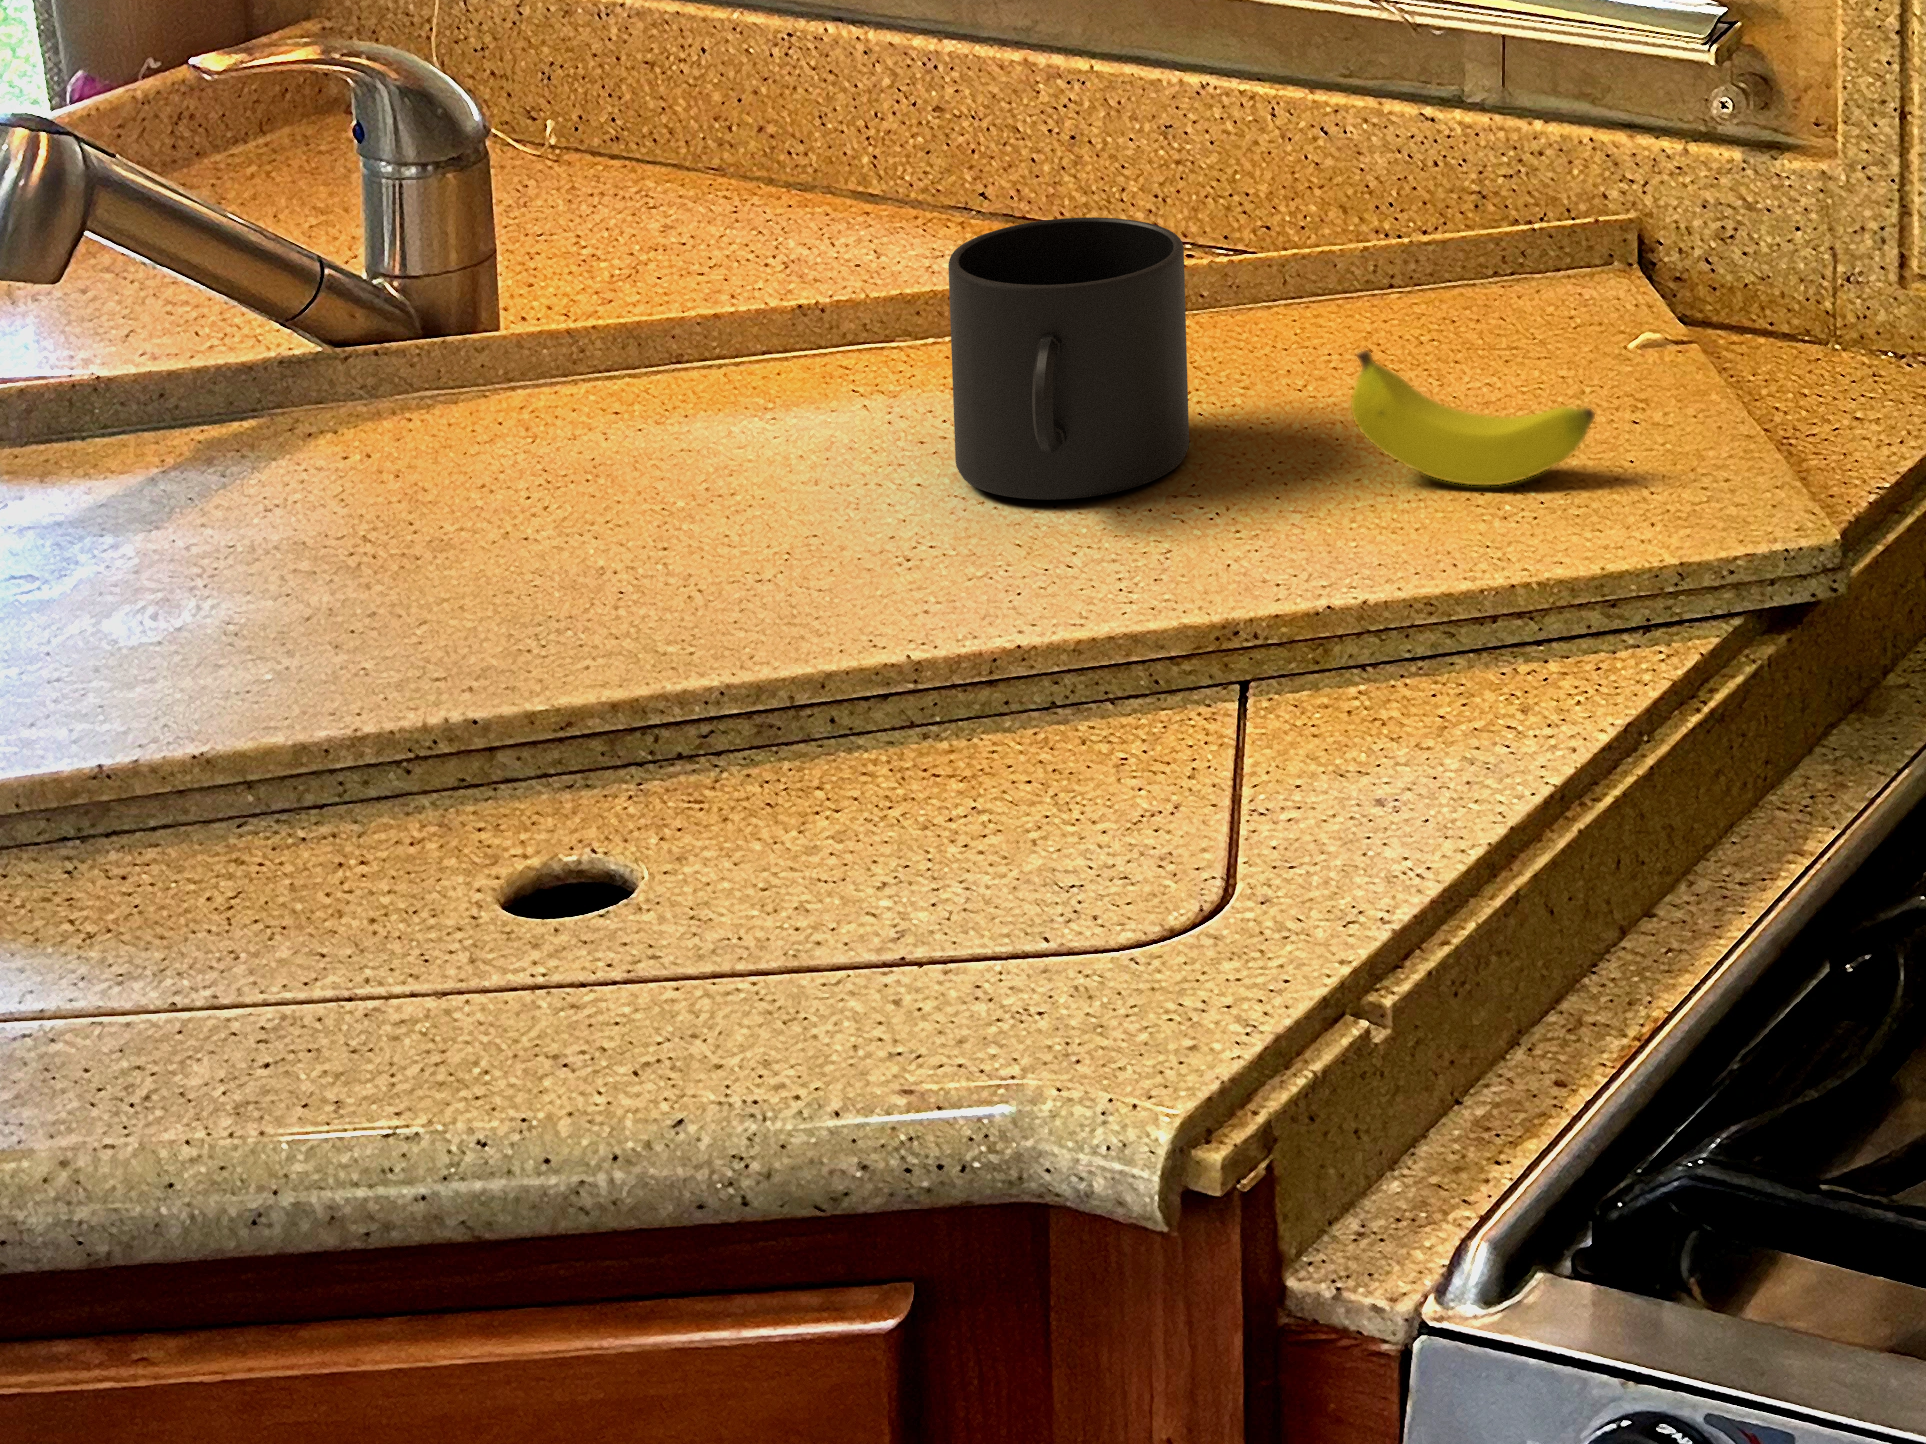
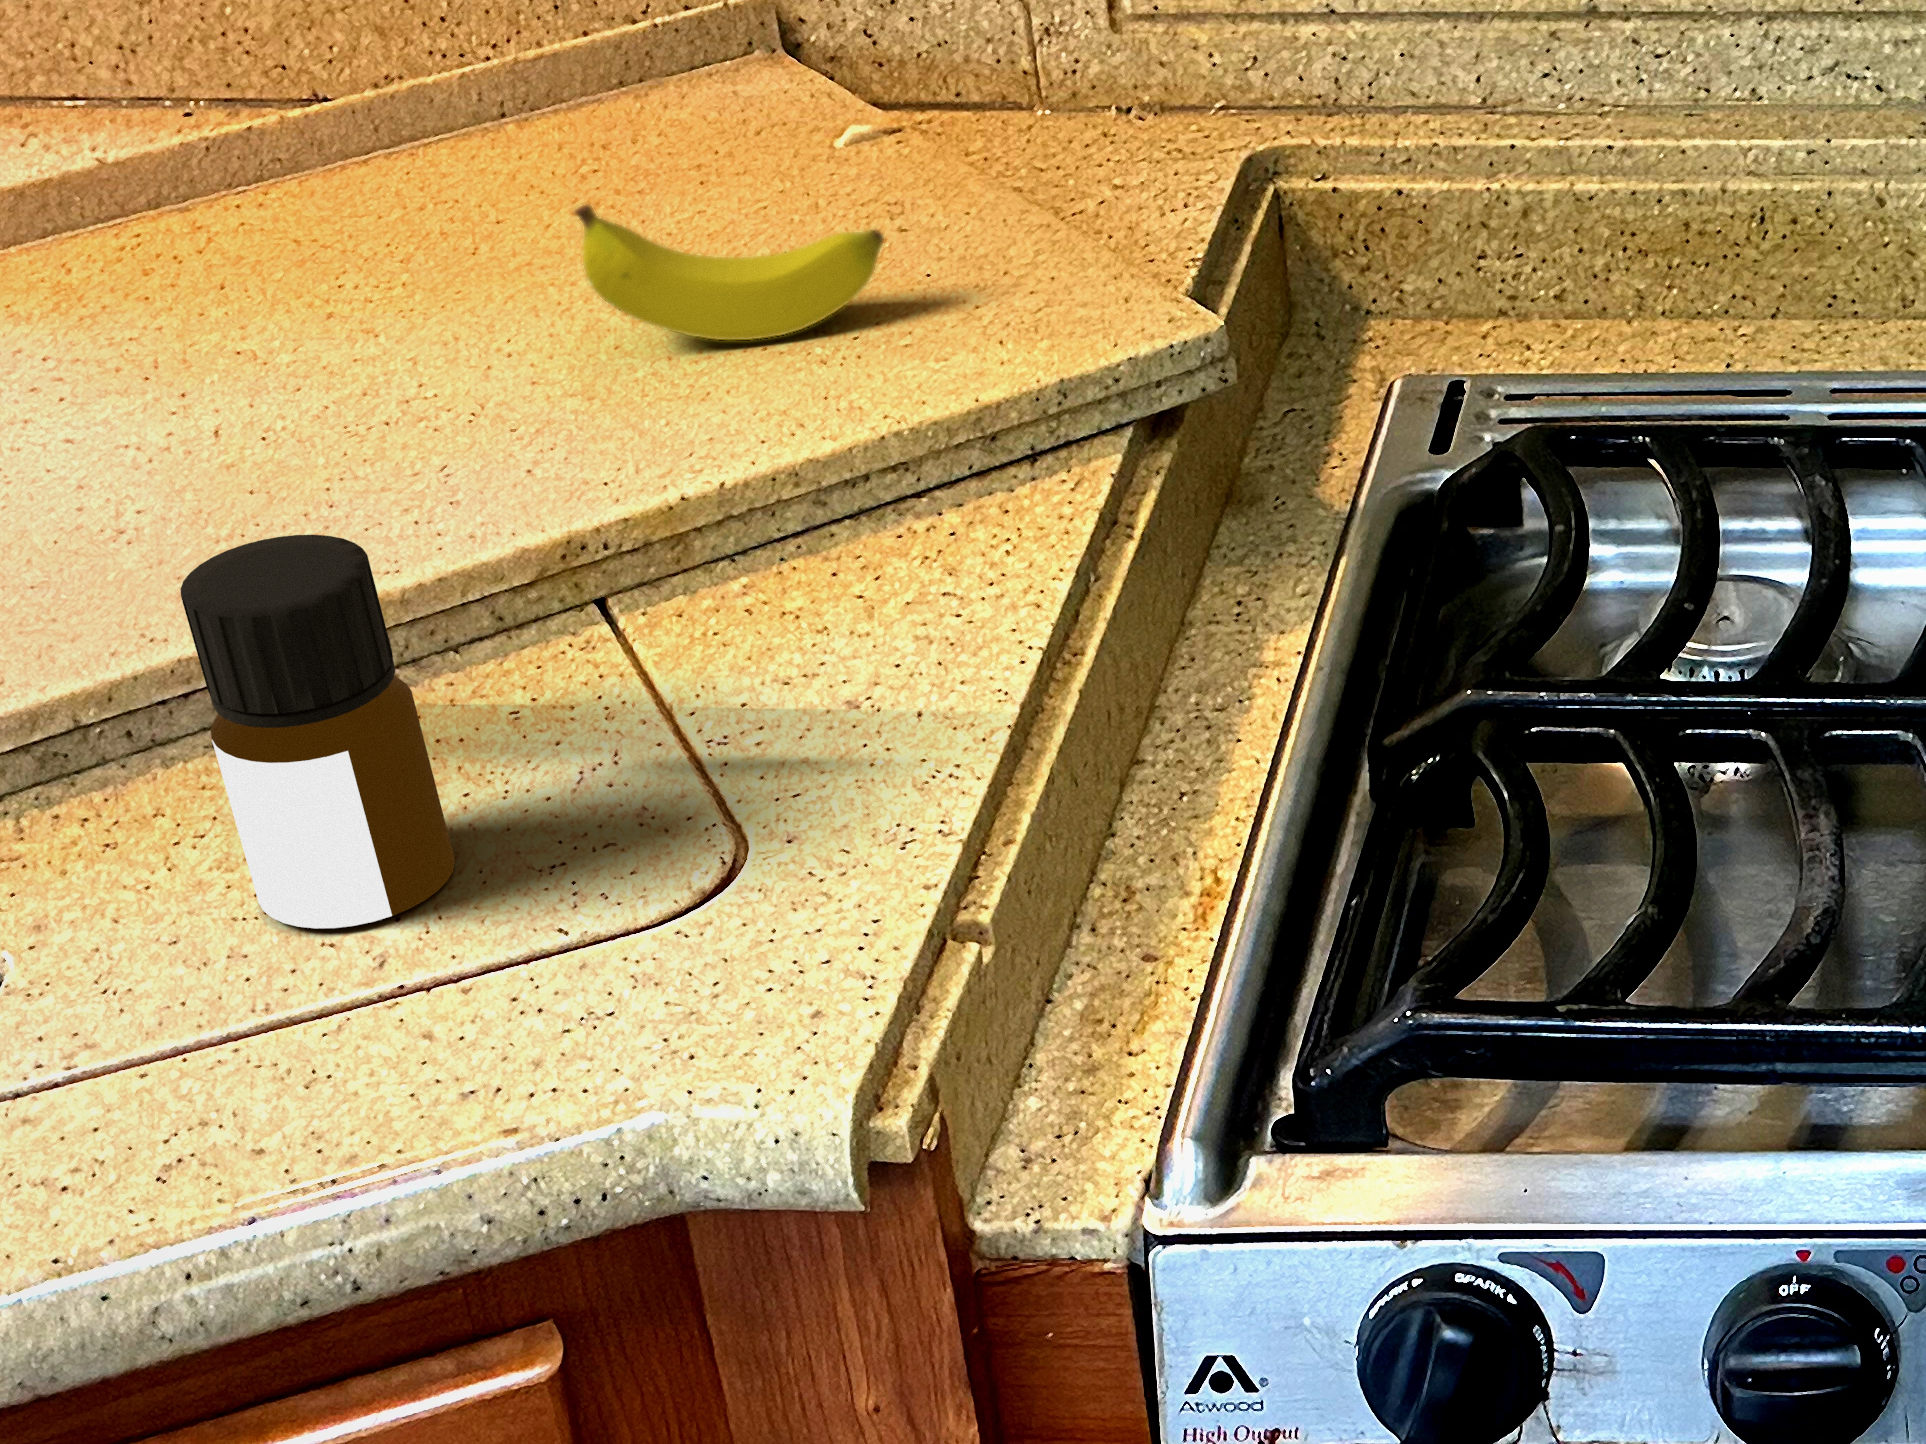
mug: present [948,217,1189,500] -> none [15,93,376,449]
bottle: none [846,556,1017,898] -> present [180,535,455,928]

